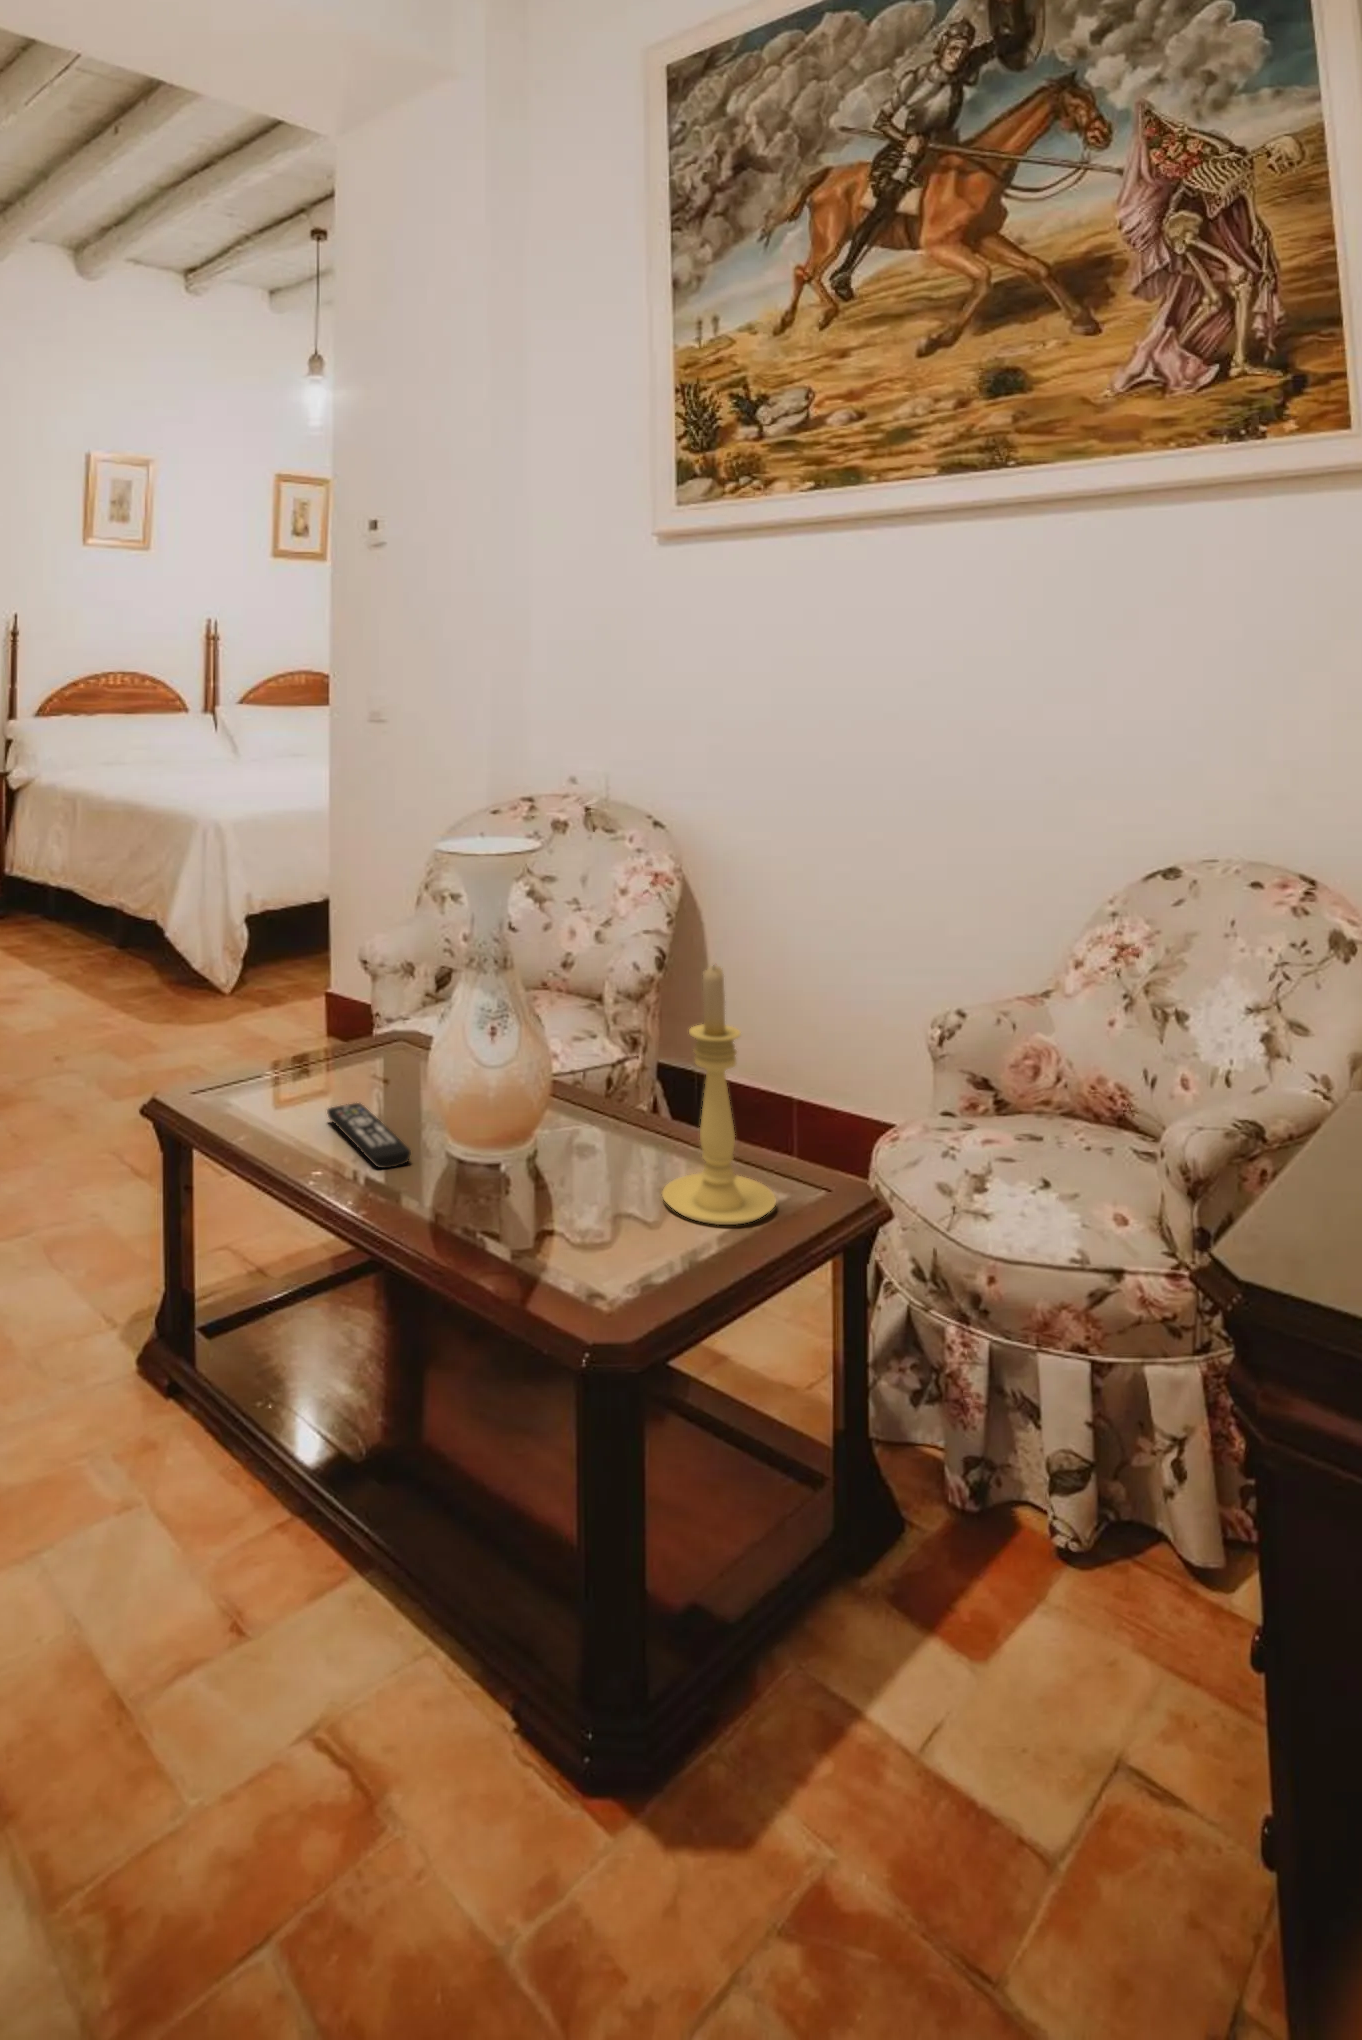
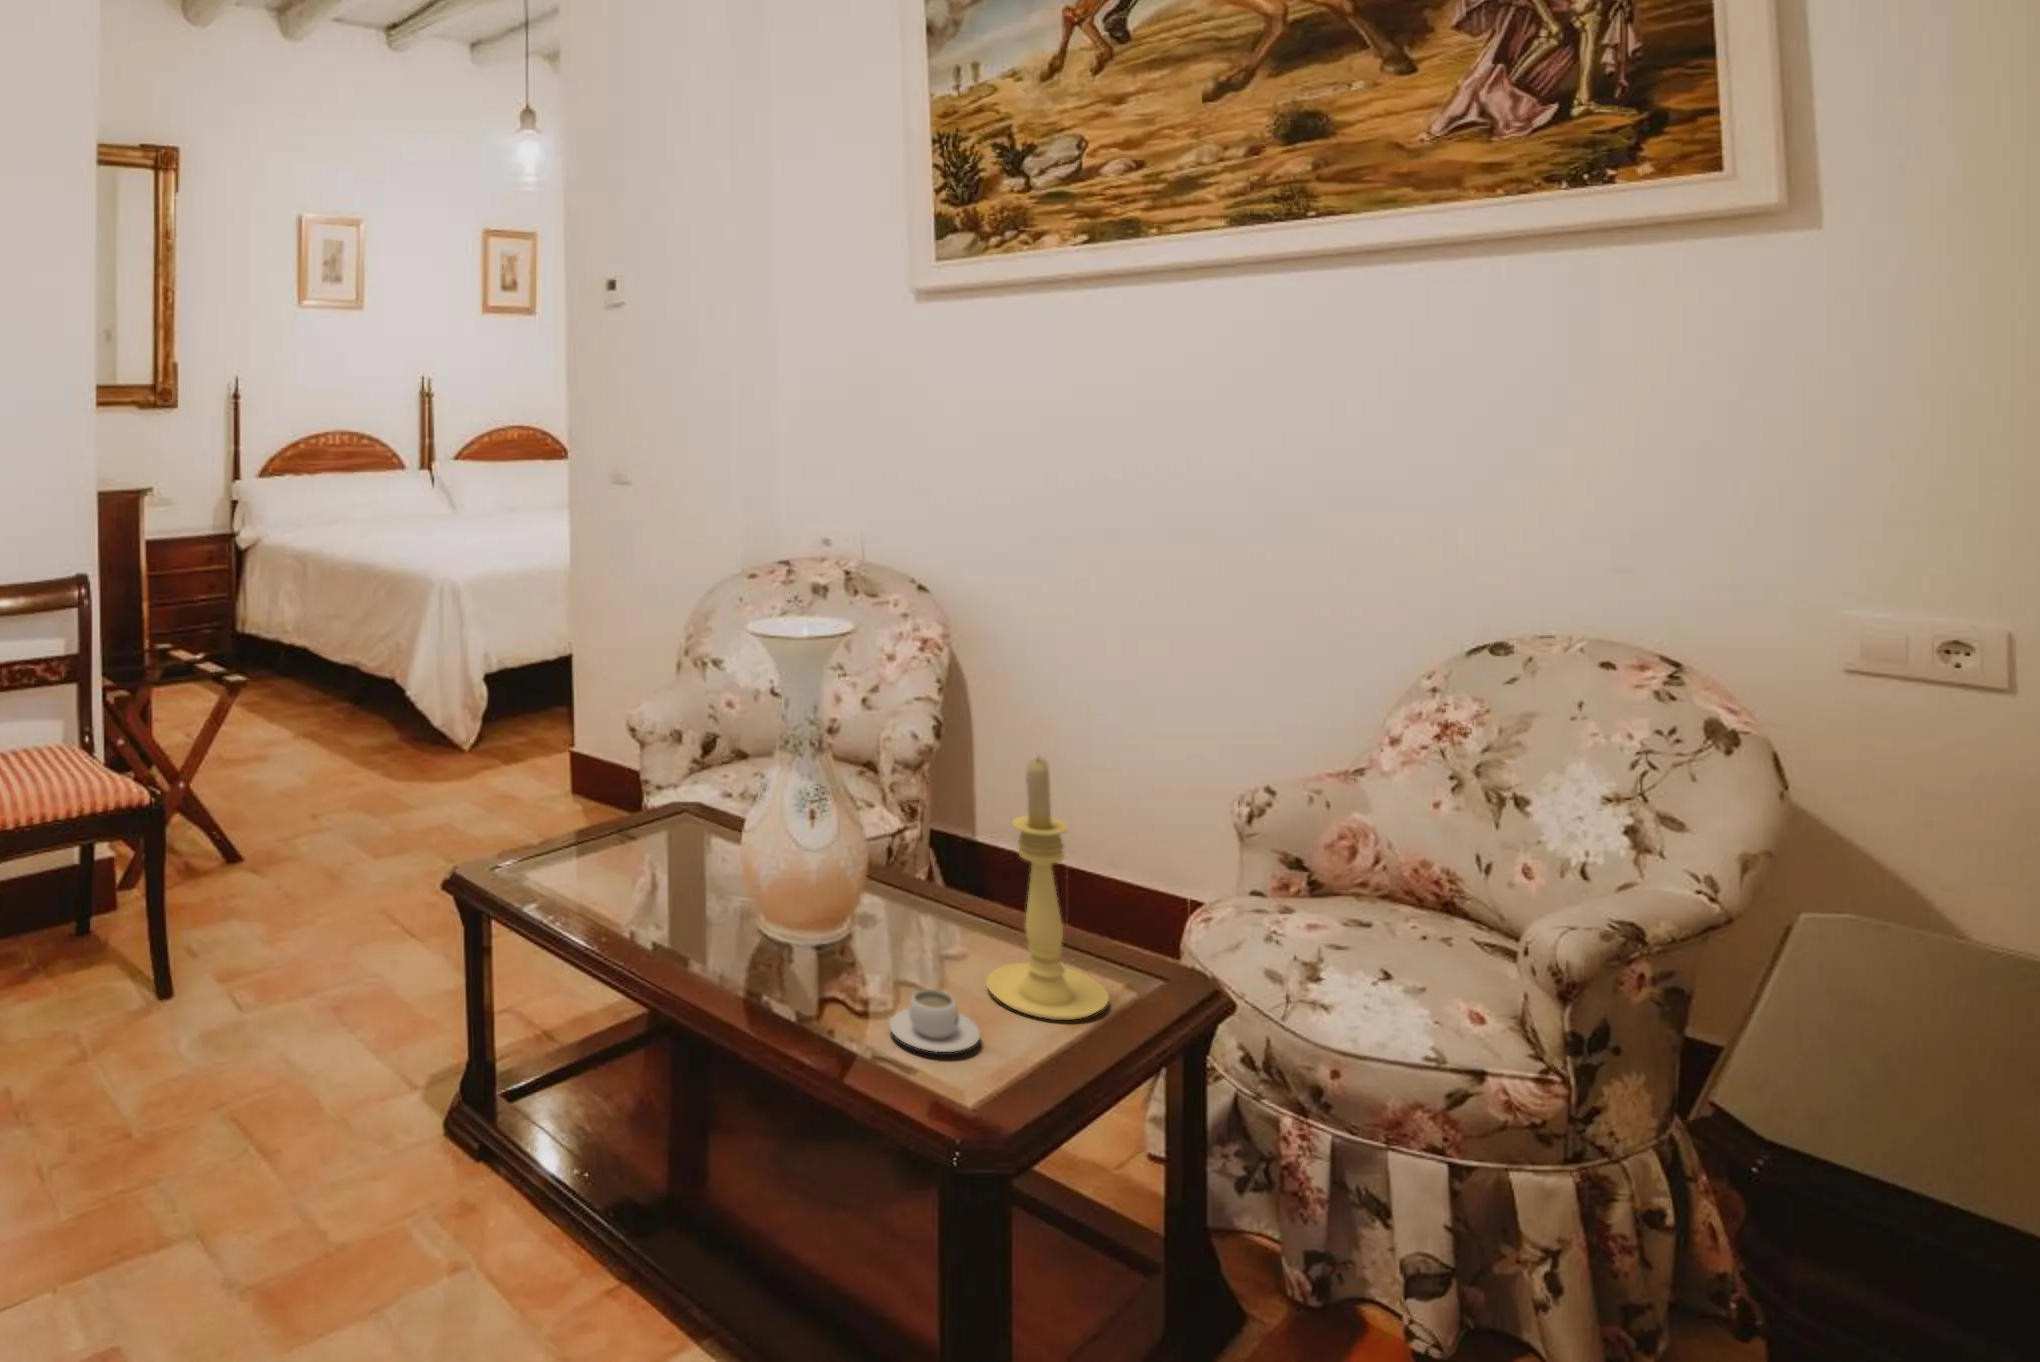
remote control: present [327,1103,411,1168] -> none [625,881,720,951]
teacup: none [556,1195,642,1255] -> present [890,989,980,1052]

